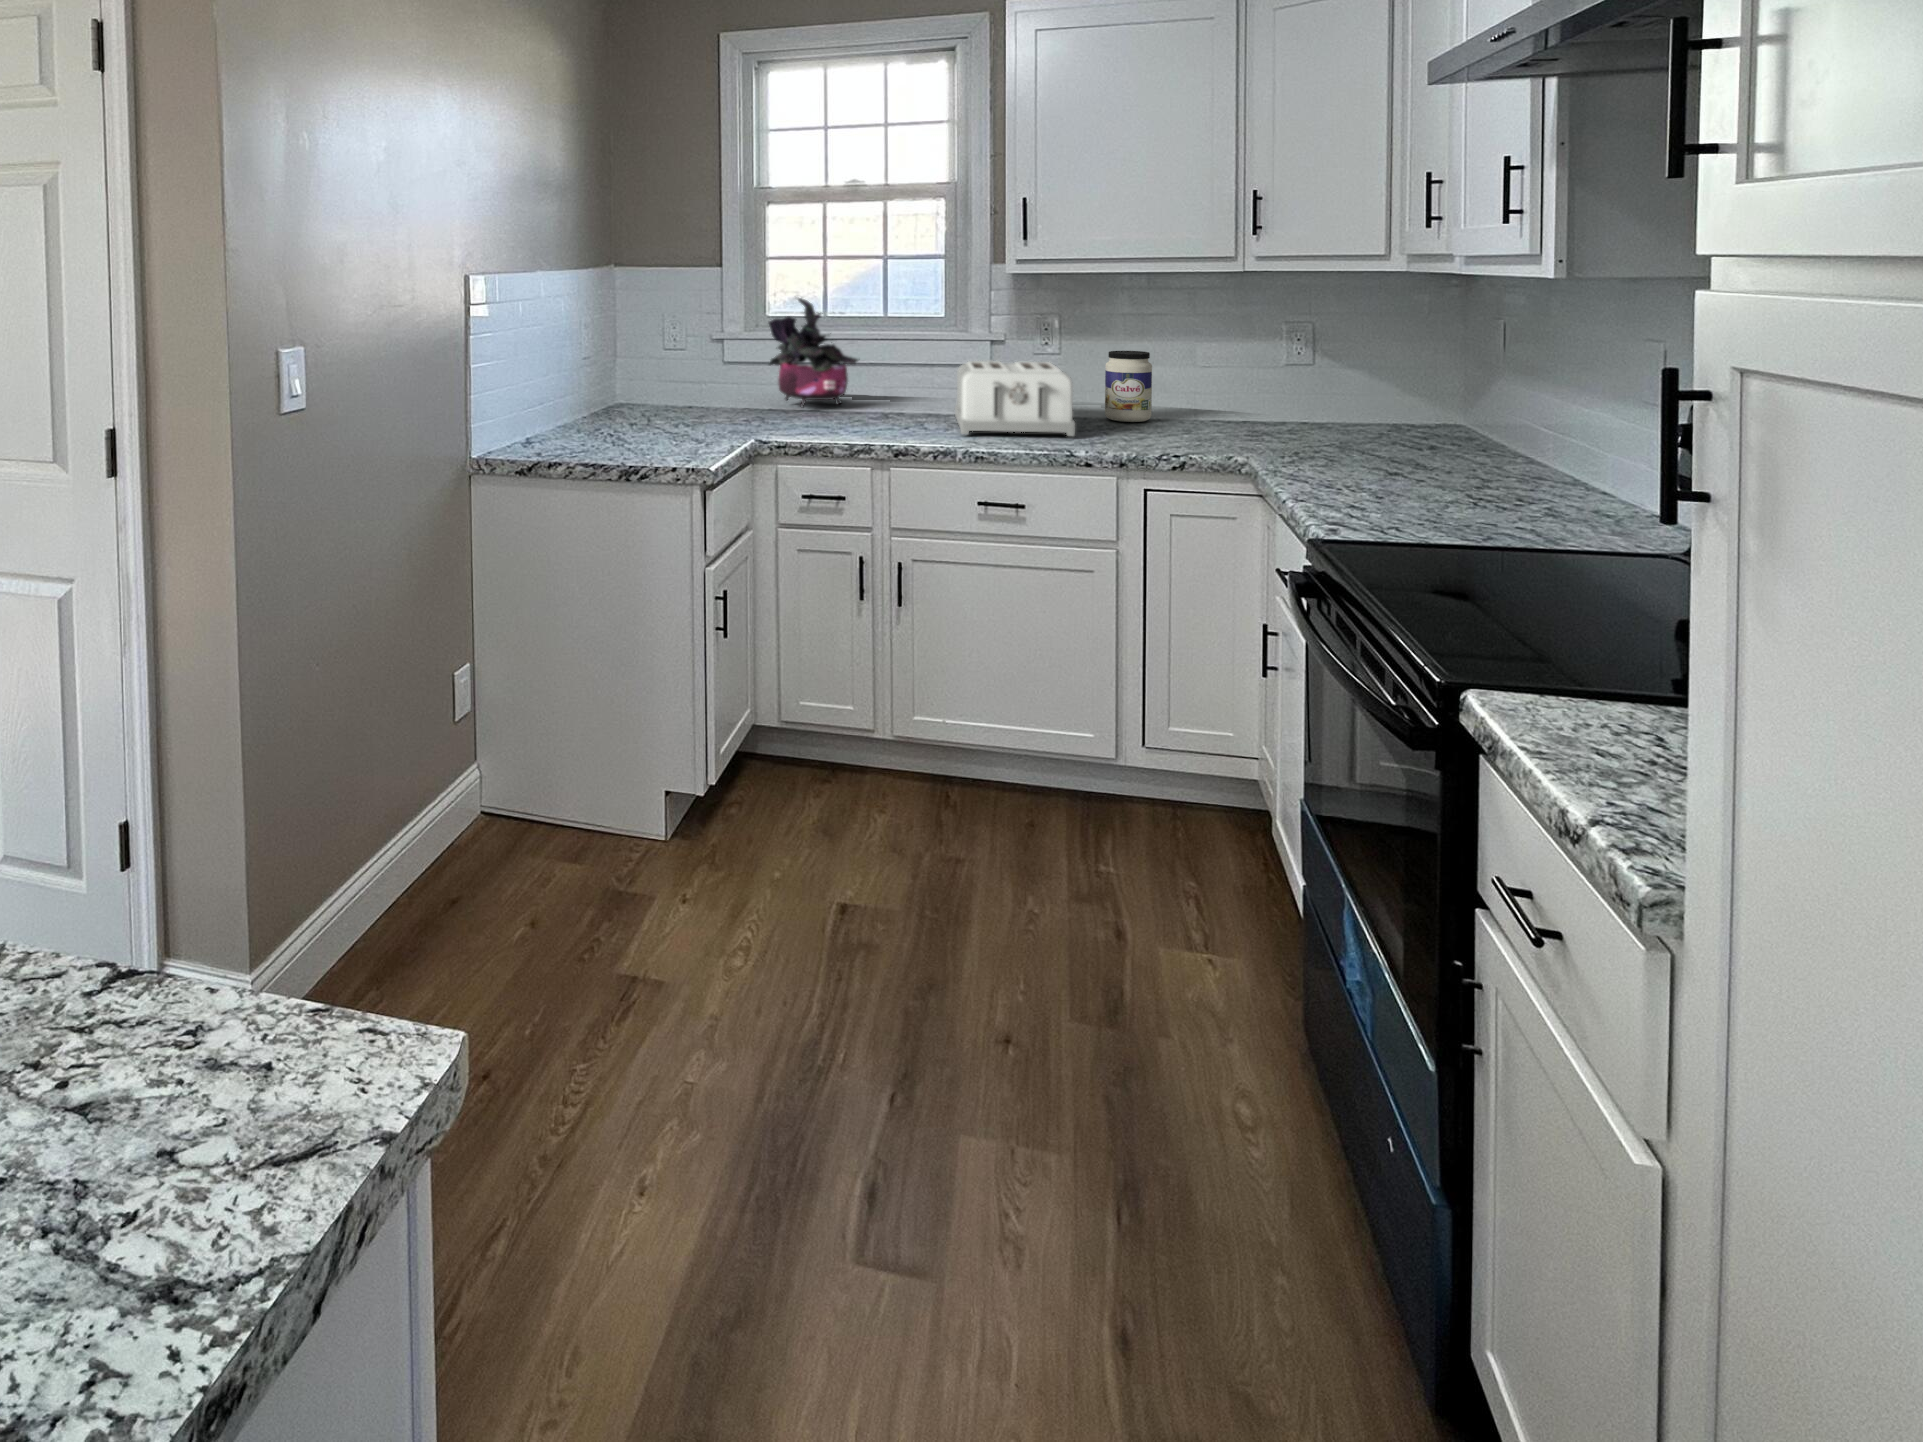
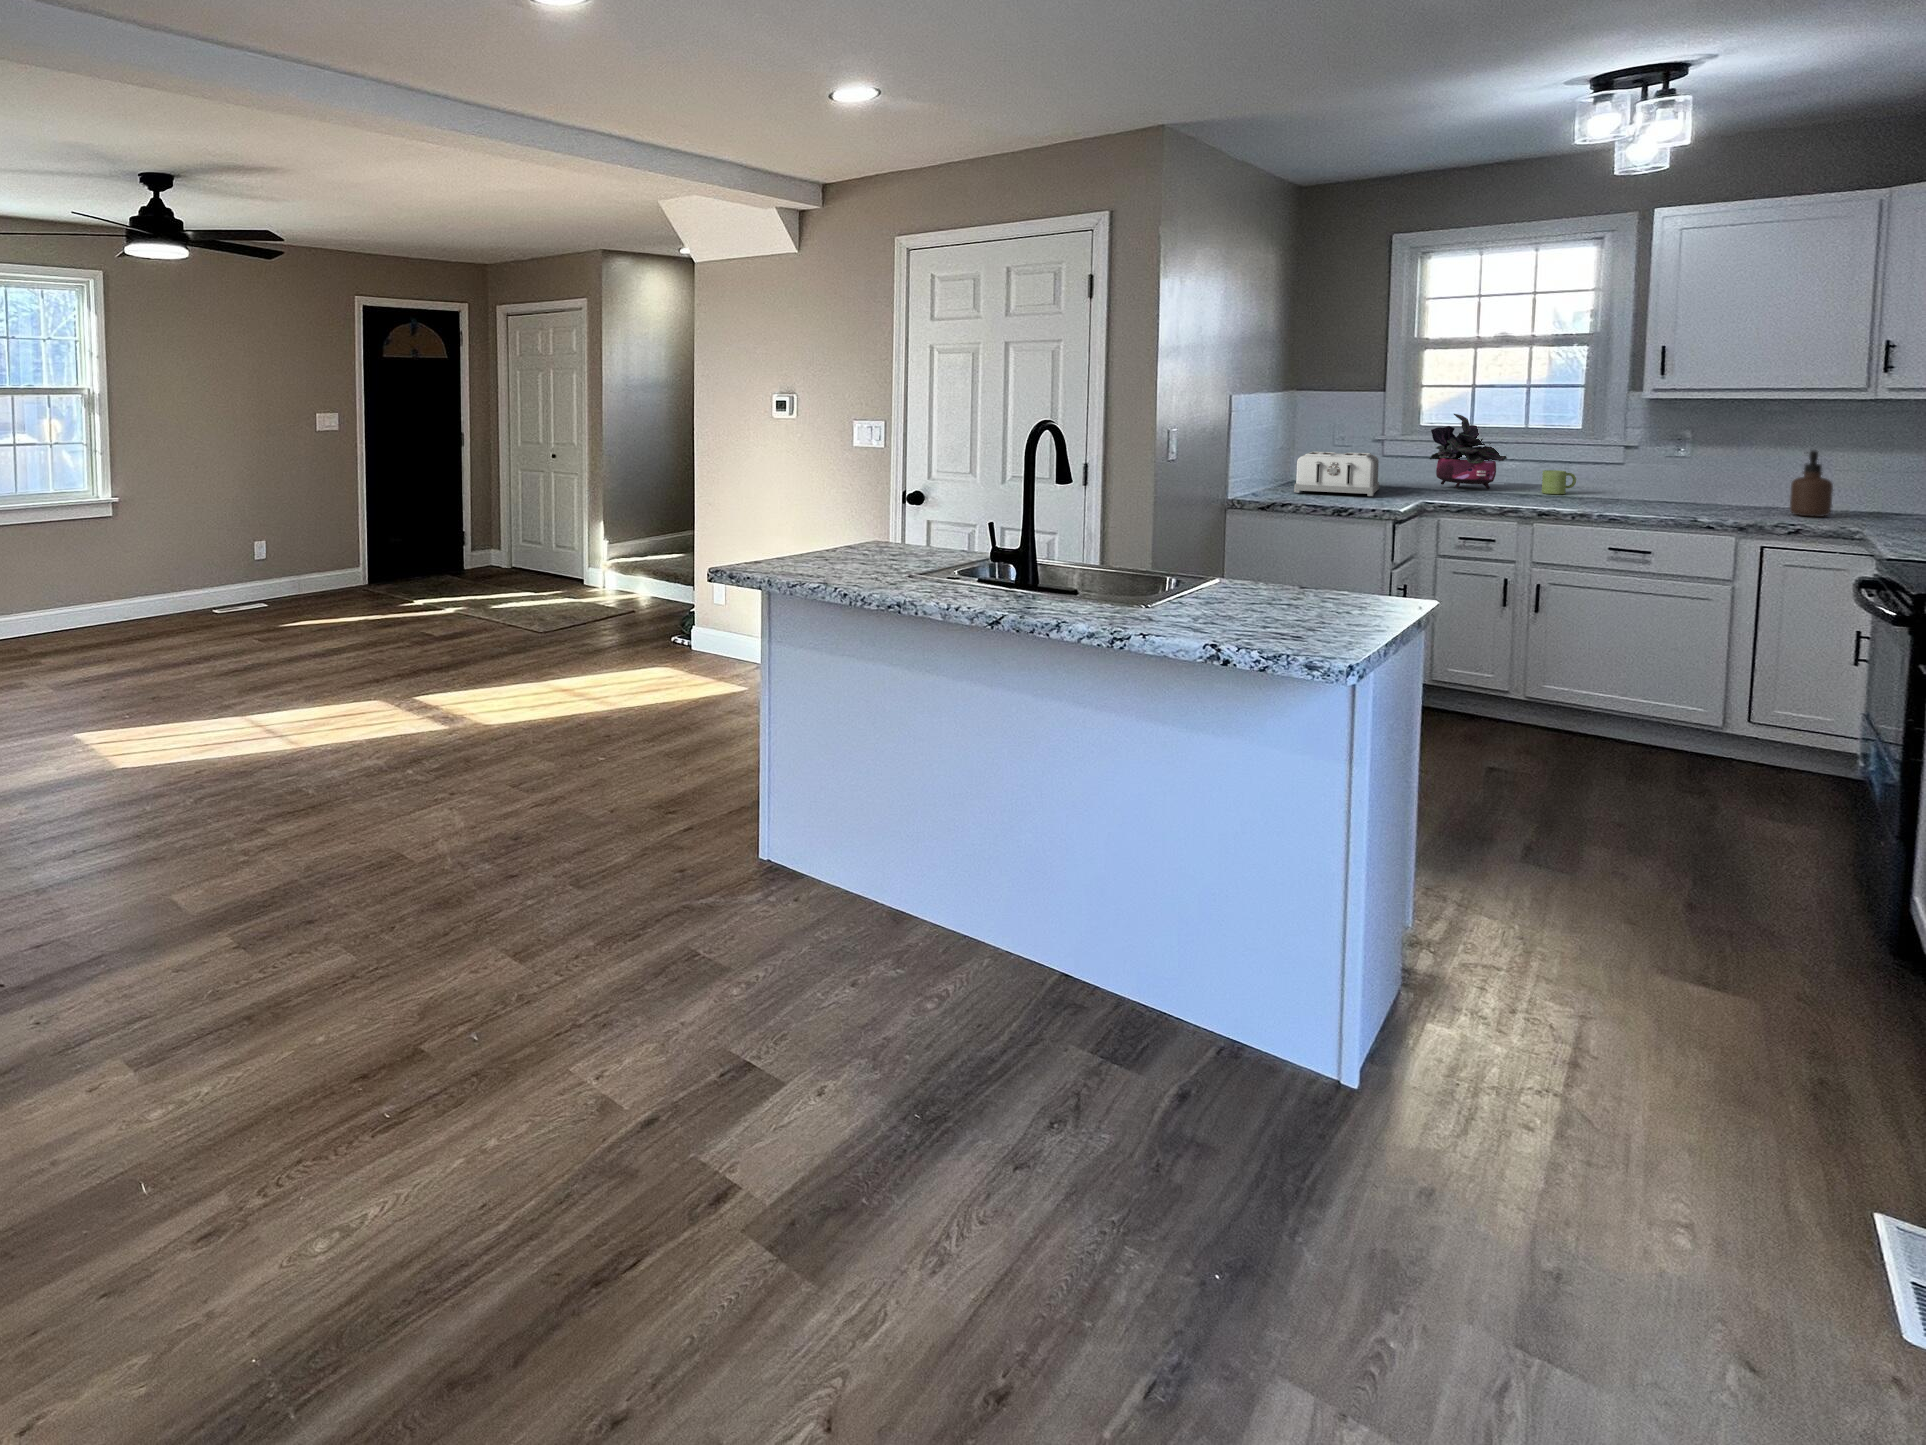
soap dispenser: none [1167,345,1209,437] -> present [1790,450,1833,517]
jar: present [1105,351,1152,422] -> none [1734,456,1782,507]
toaster: present [955,361,1075,436] -> present [1294,452,1379,496]
mug: none [900,376,937,411] -> present [1542,470,1576,494]

